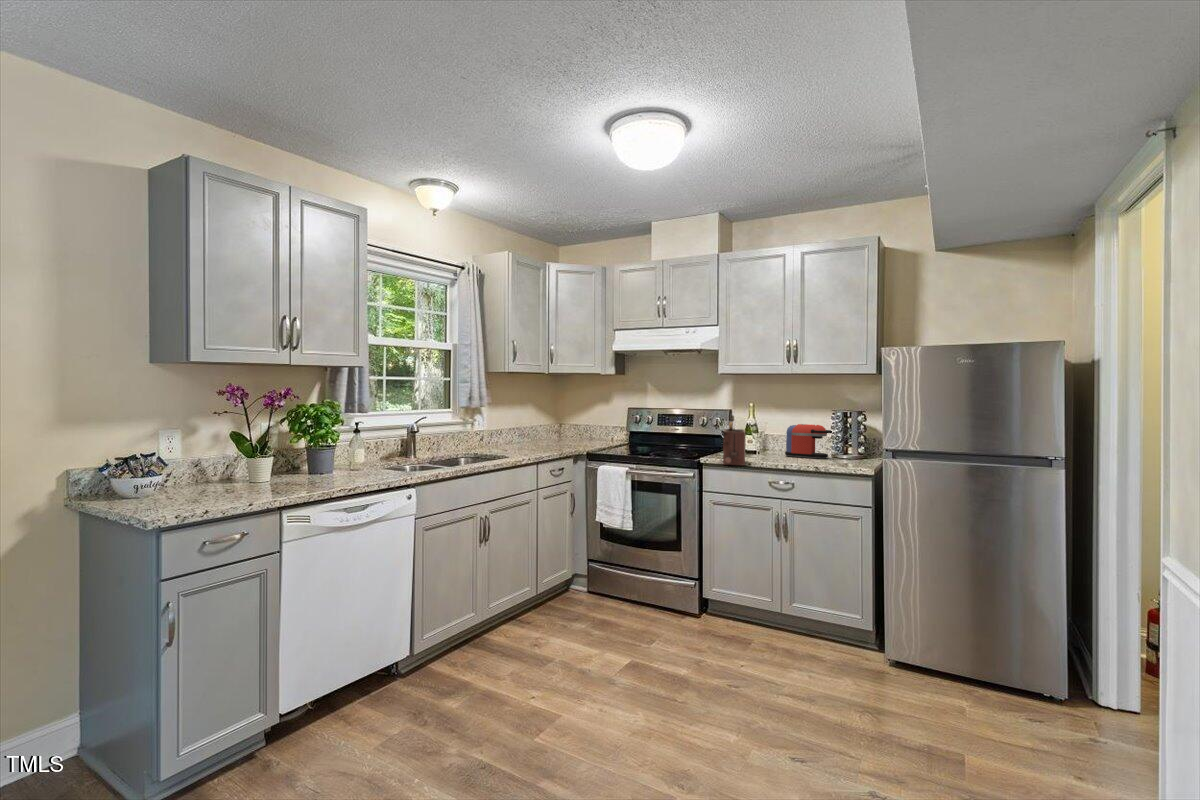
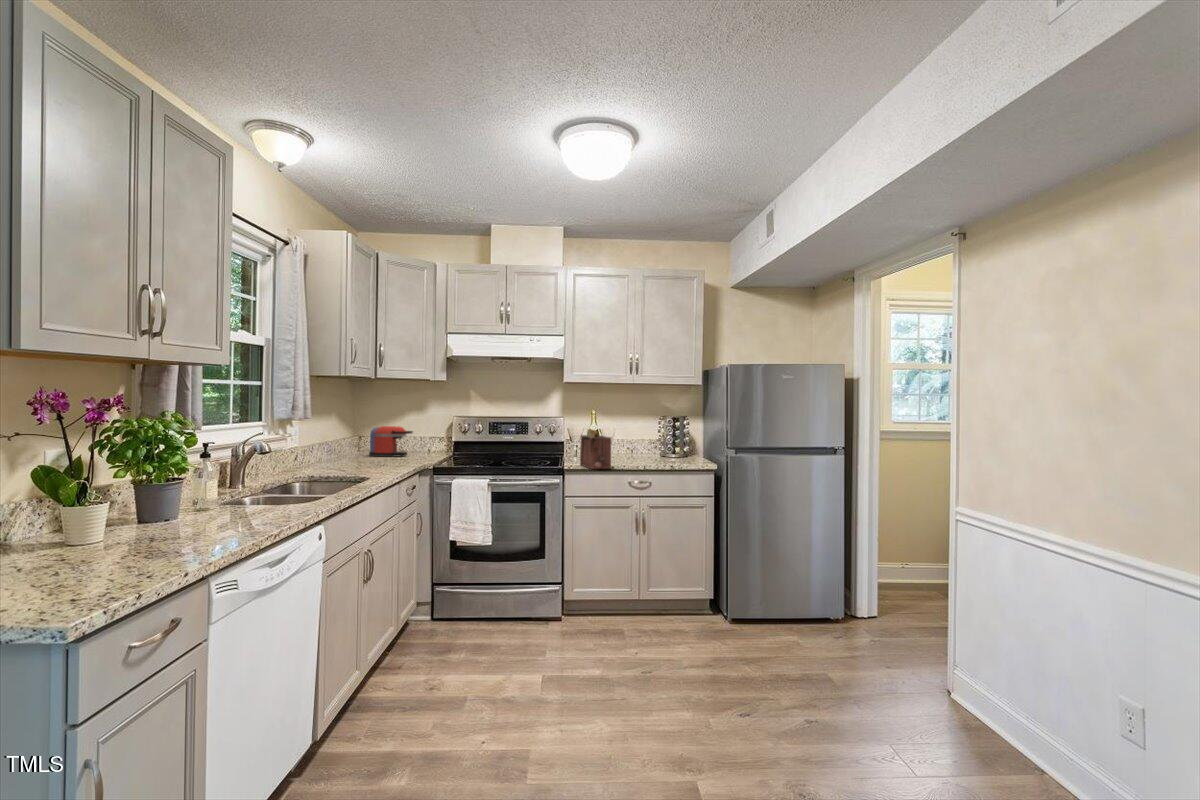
coffee maker: present [785,424,832,459] -> present [369,426,413,457]

